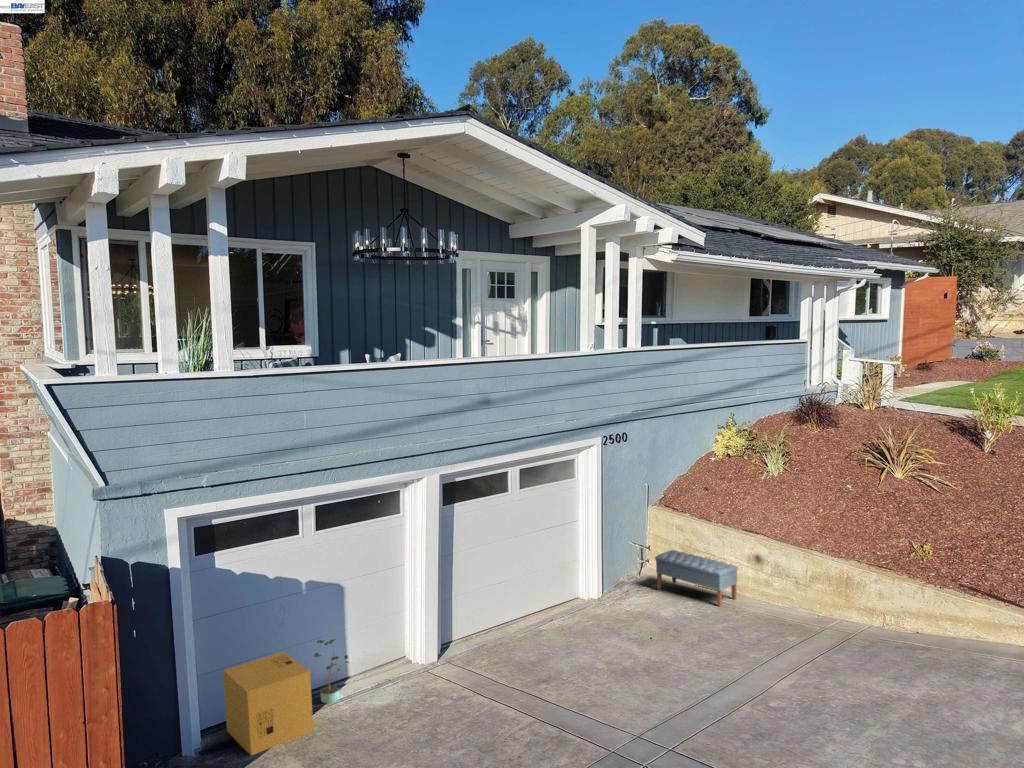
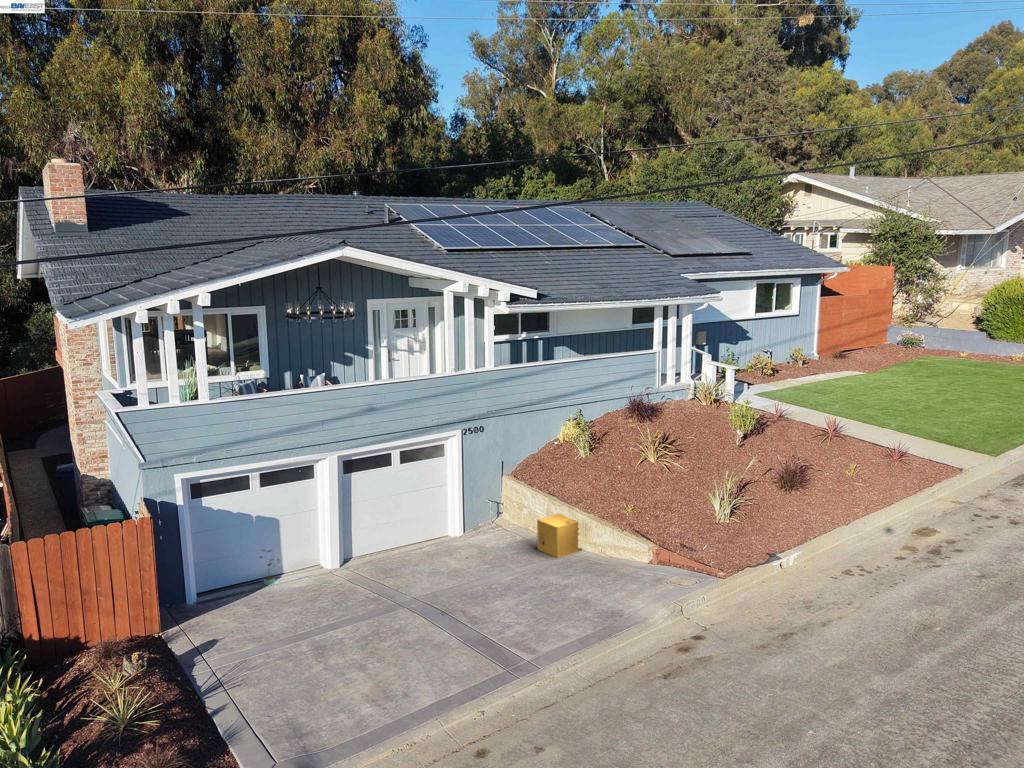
bench: present [655,550,738,607] -> none [496,505,543,542]
cardboard box: present [223,652,313,755] -> present [537,514,582,558]

